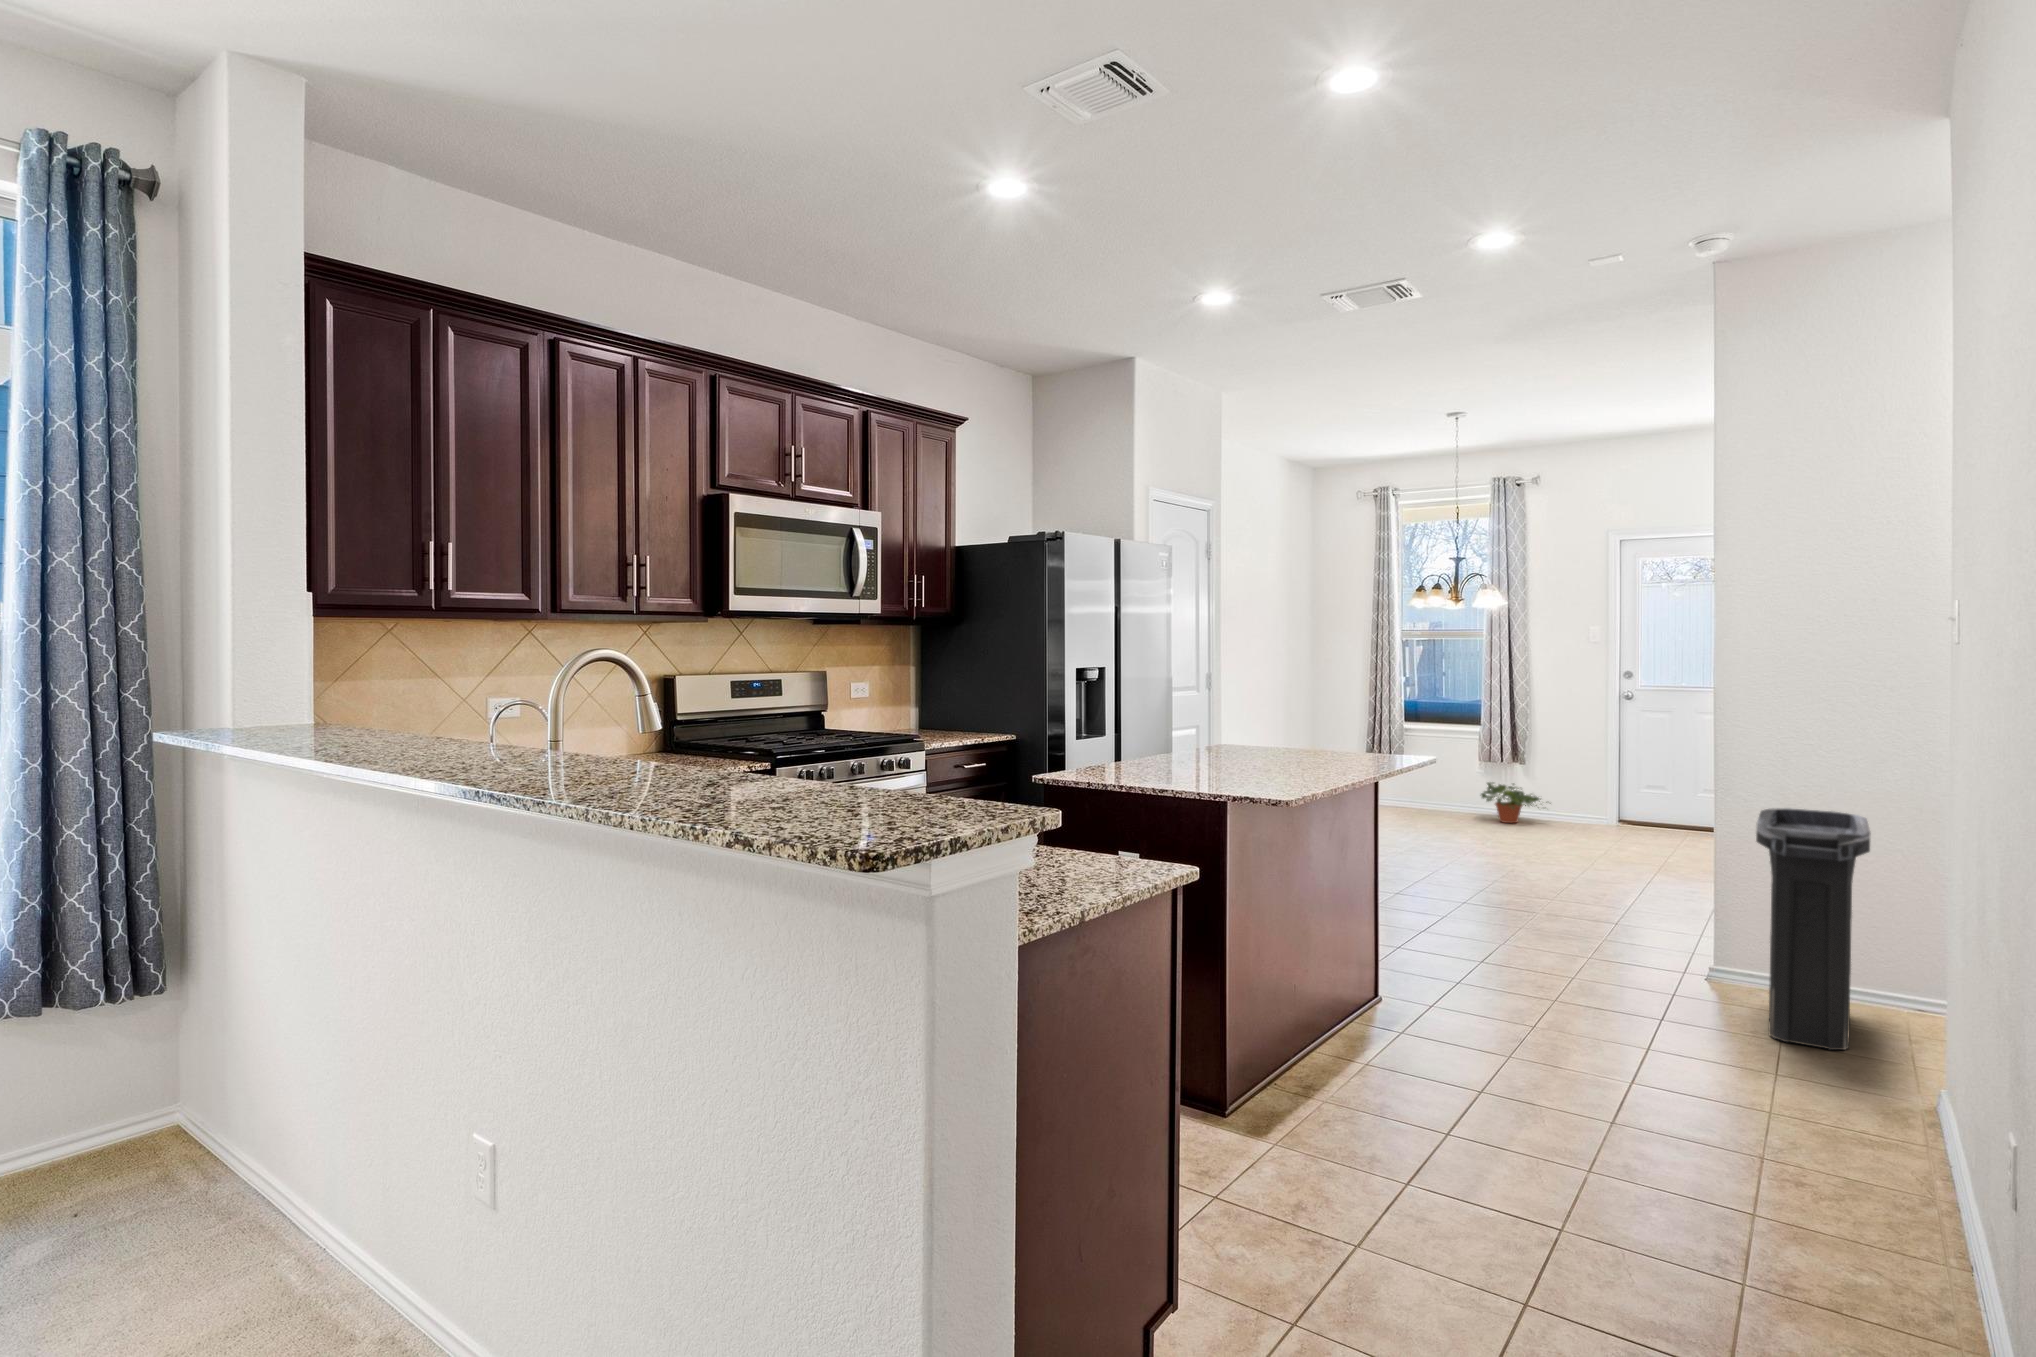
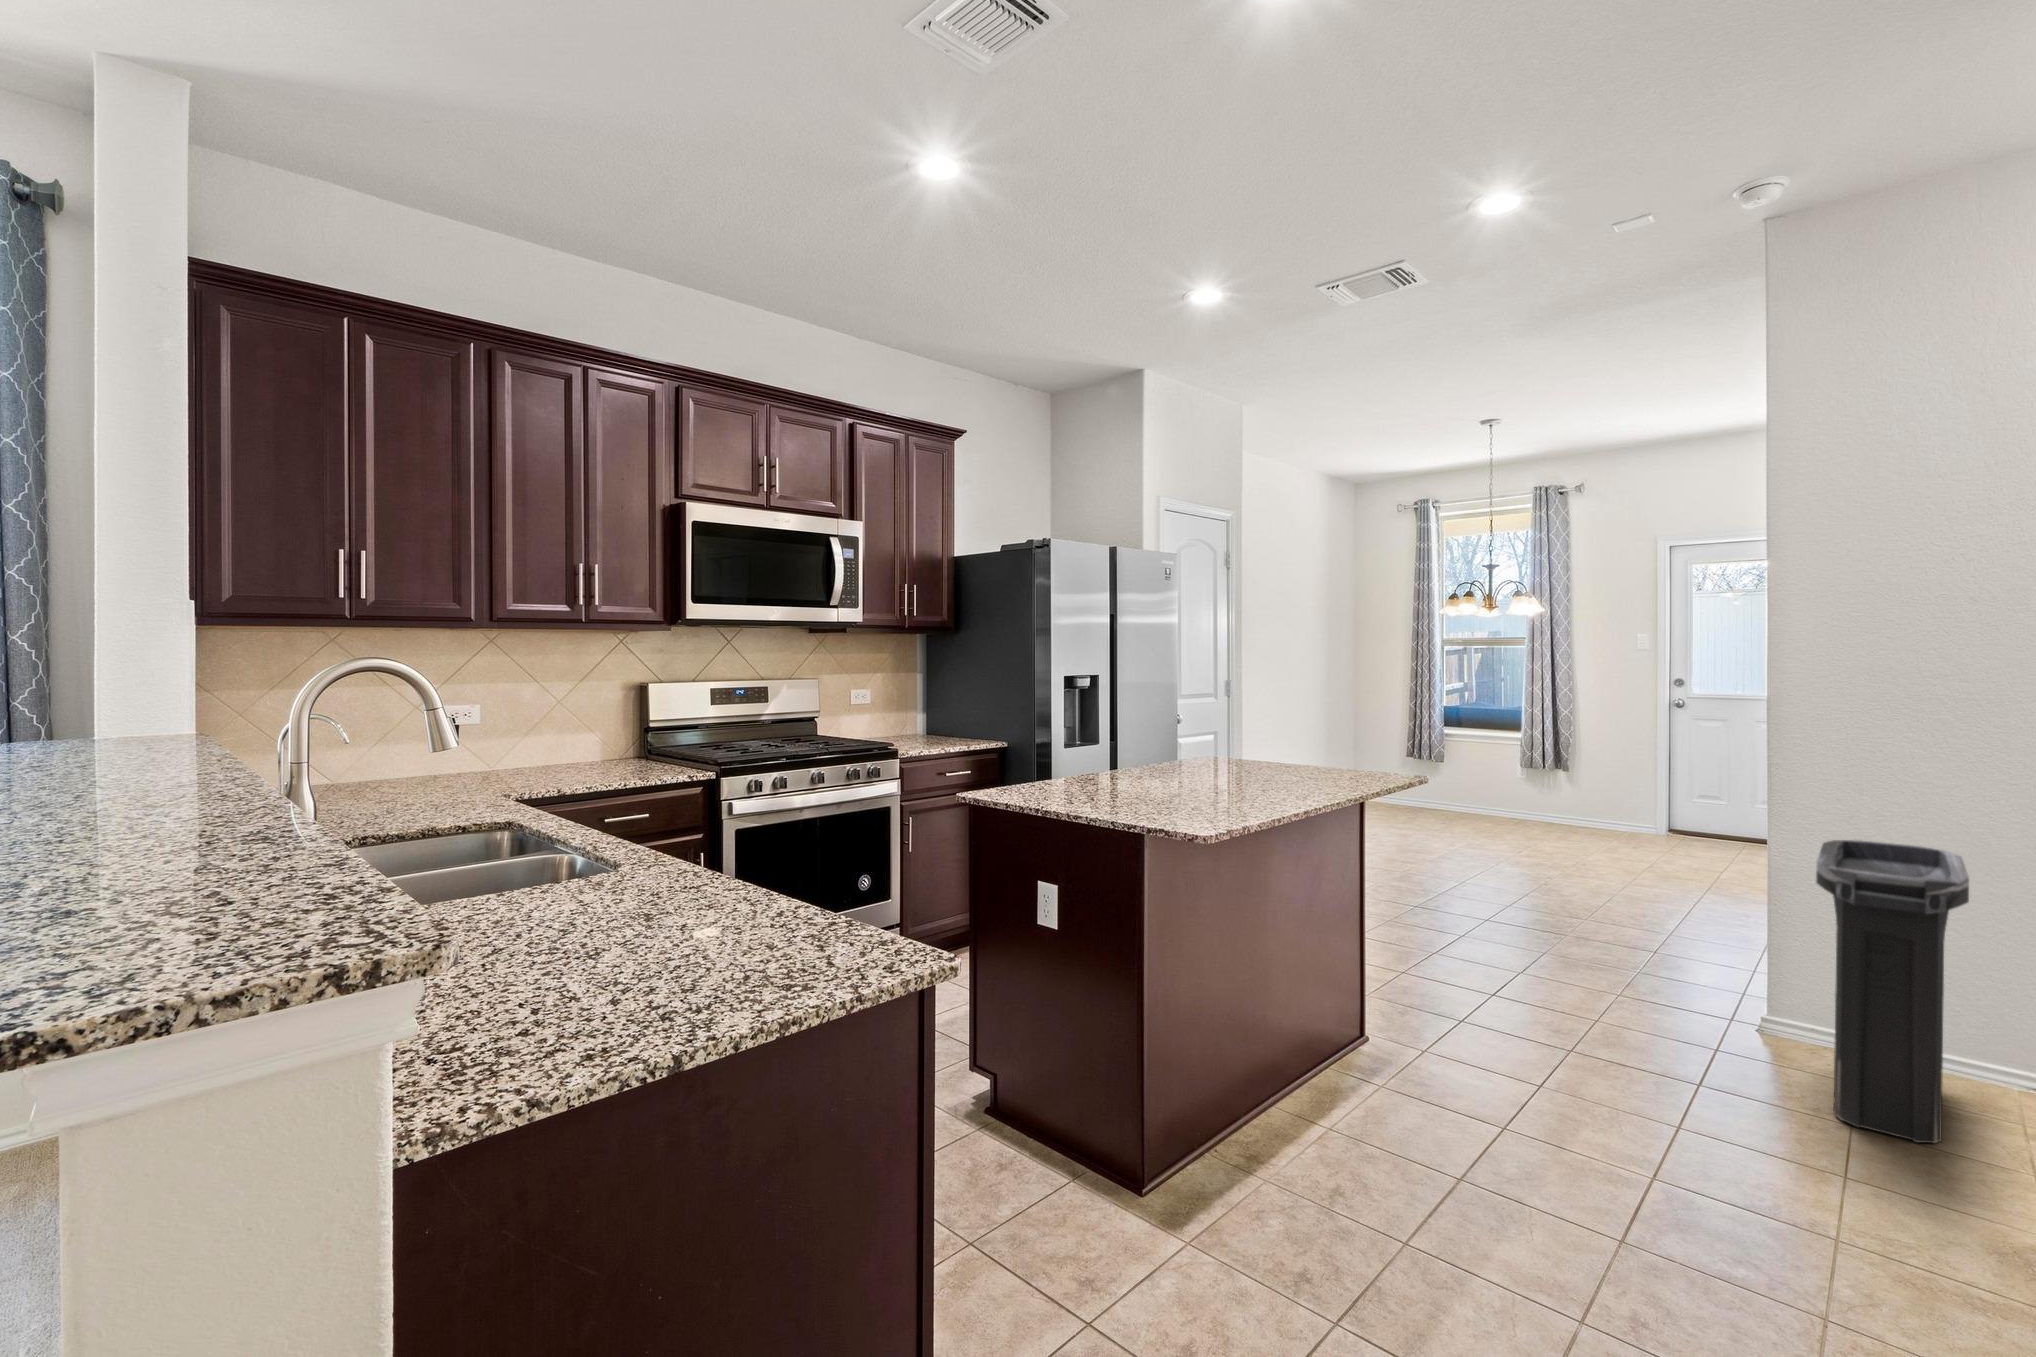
potted plant: present [1481,782,1547,823] -> none [1519,789,1596,831]

